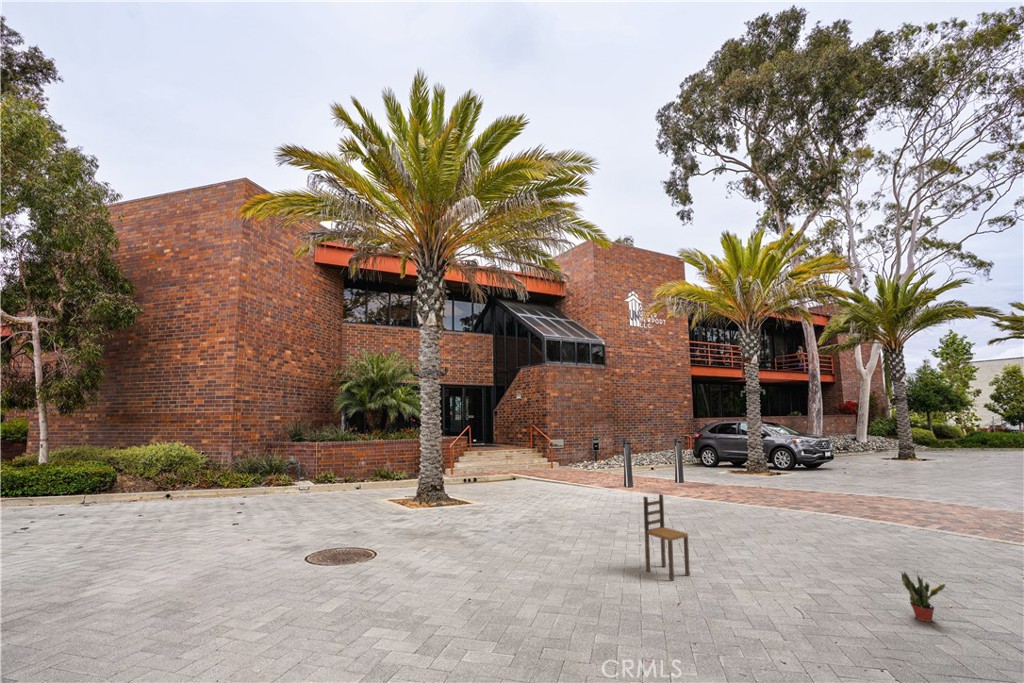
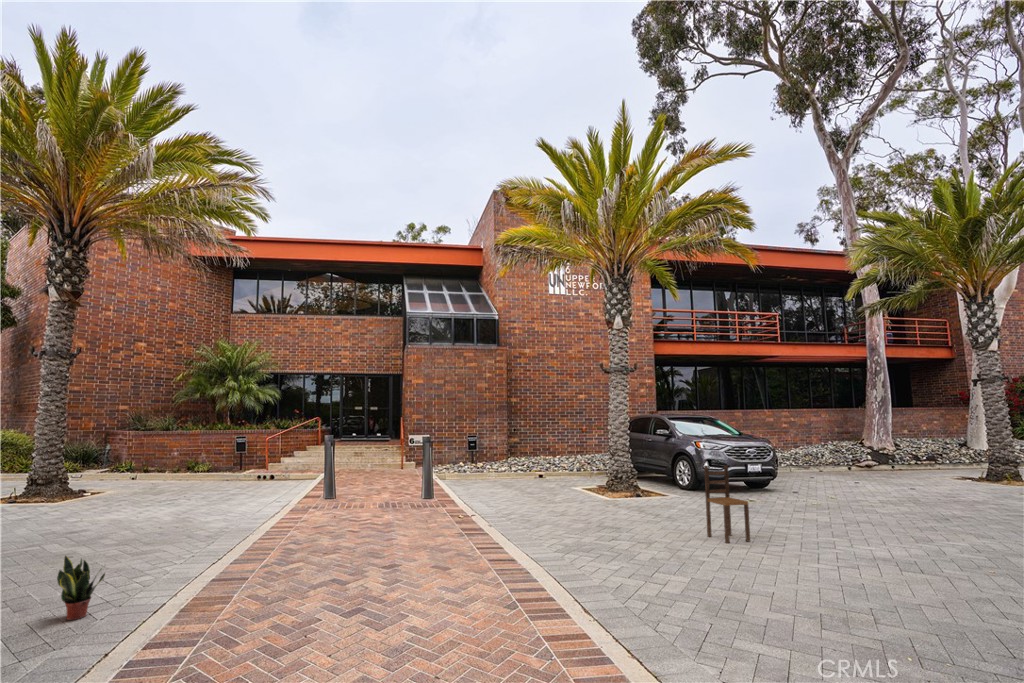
chair: present [644,494,690,581] -> present [704,465,750,543]

